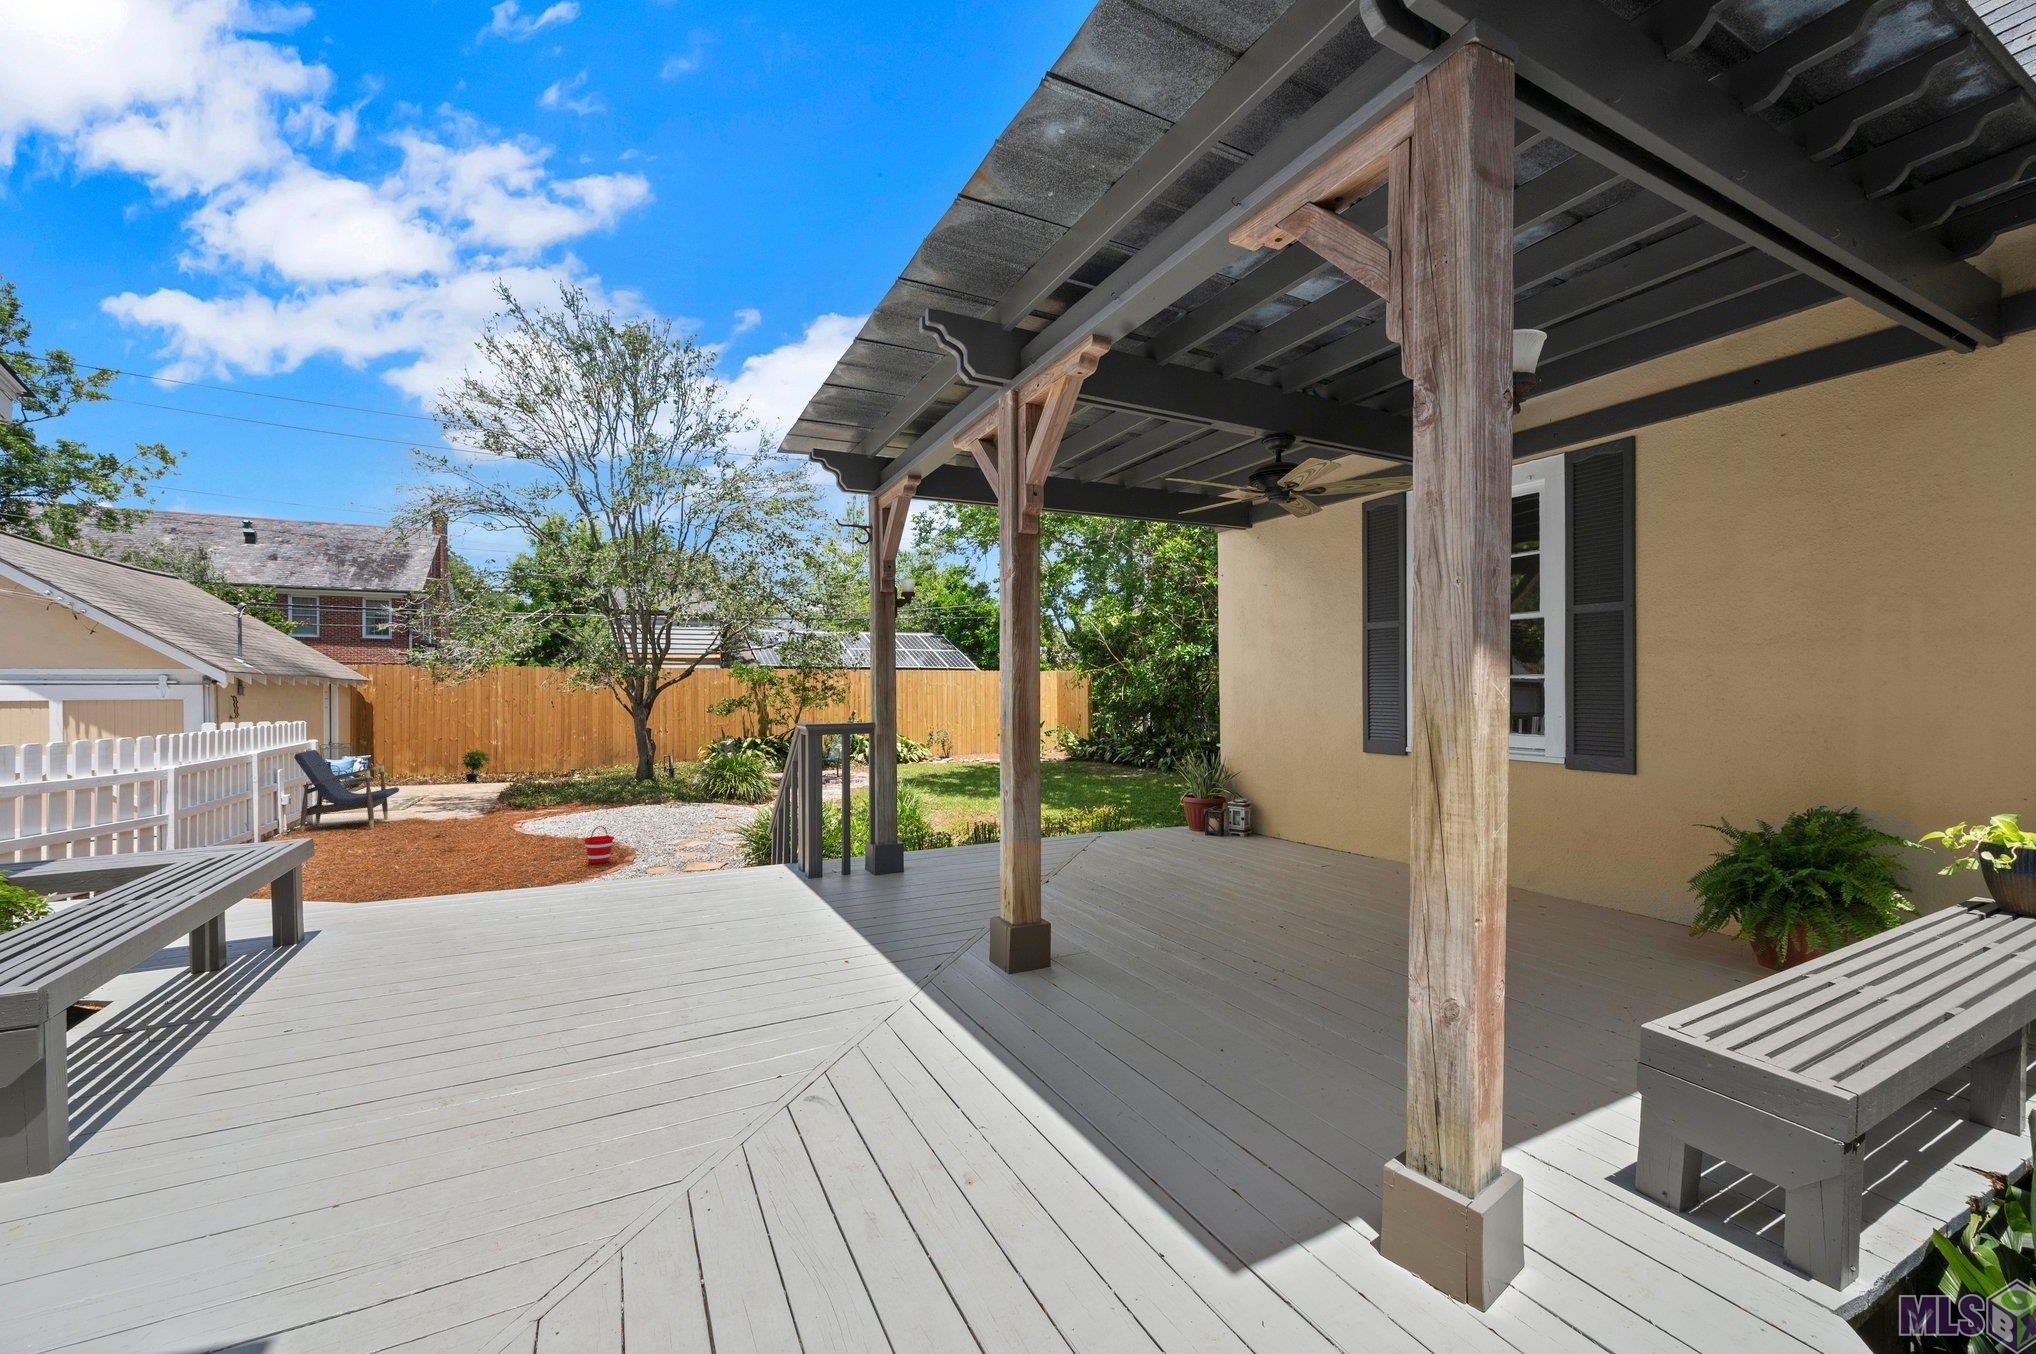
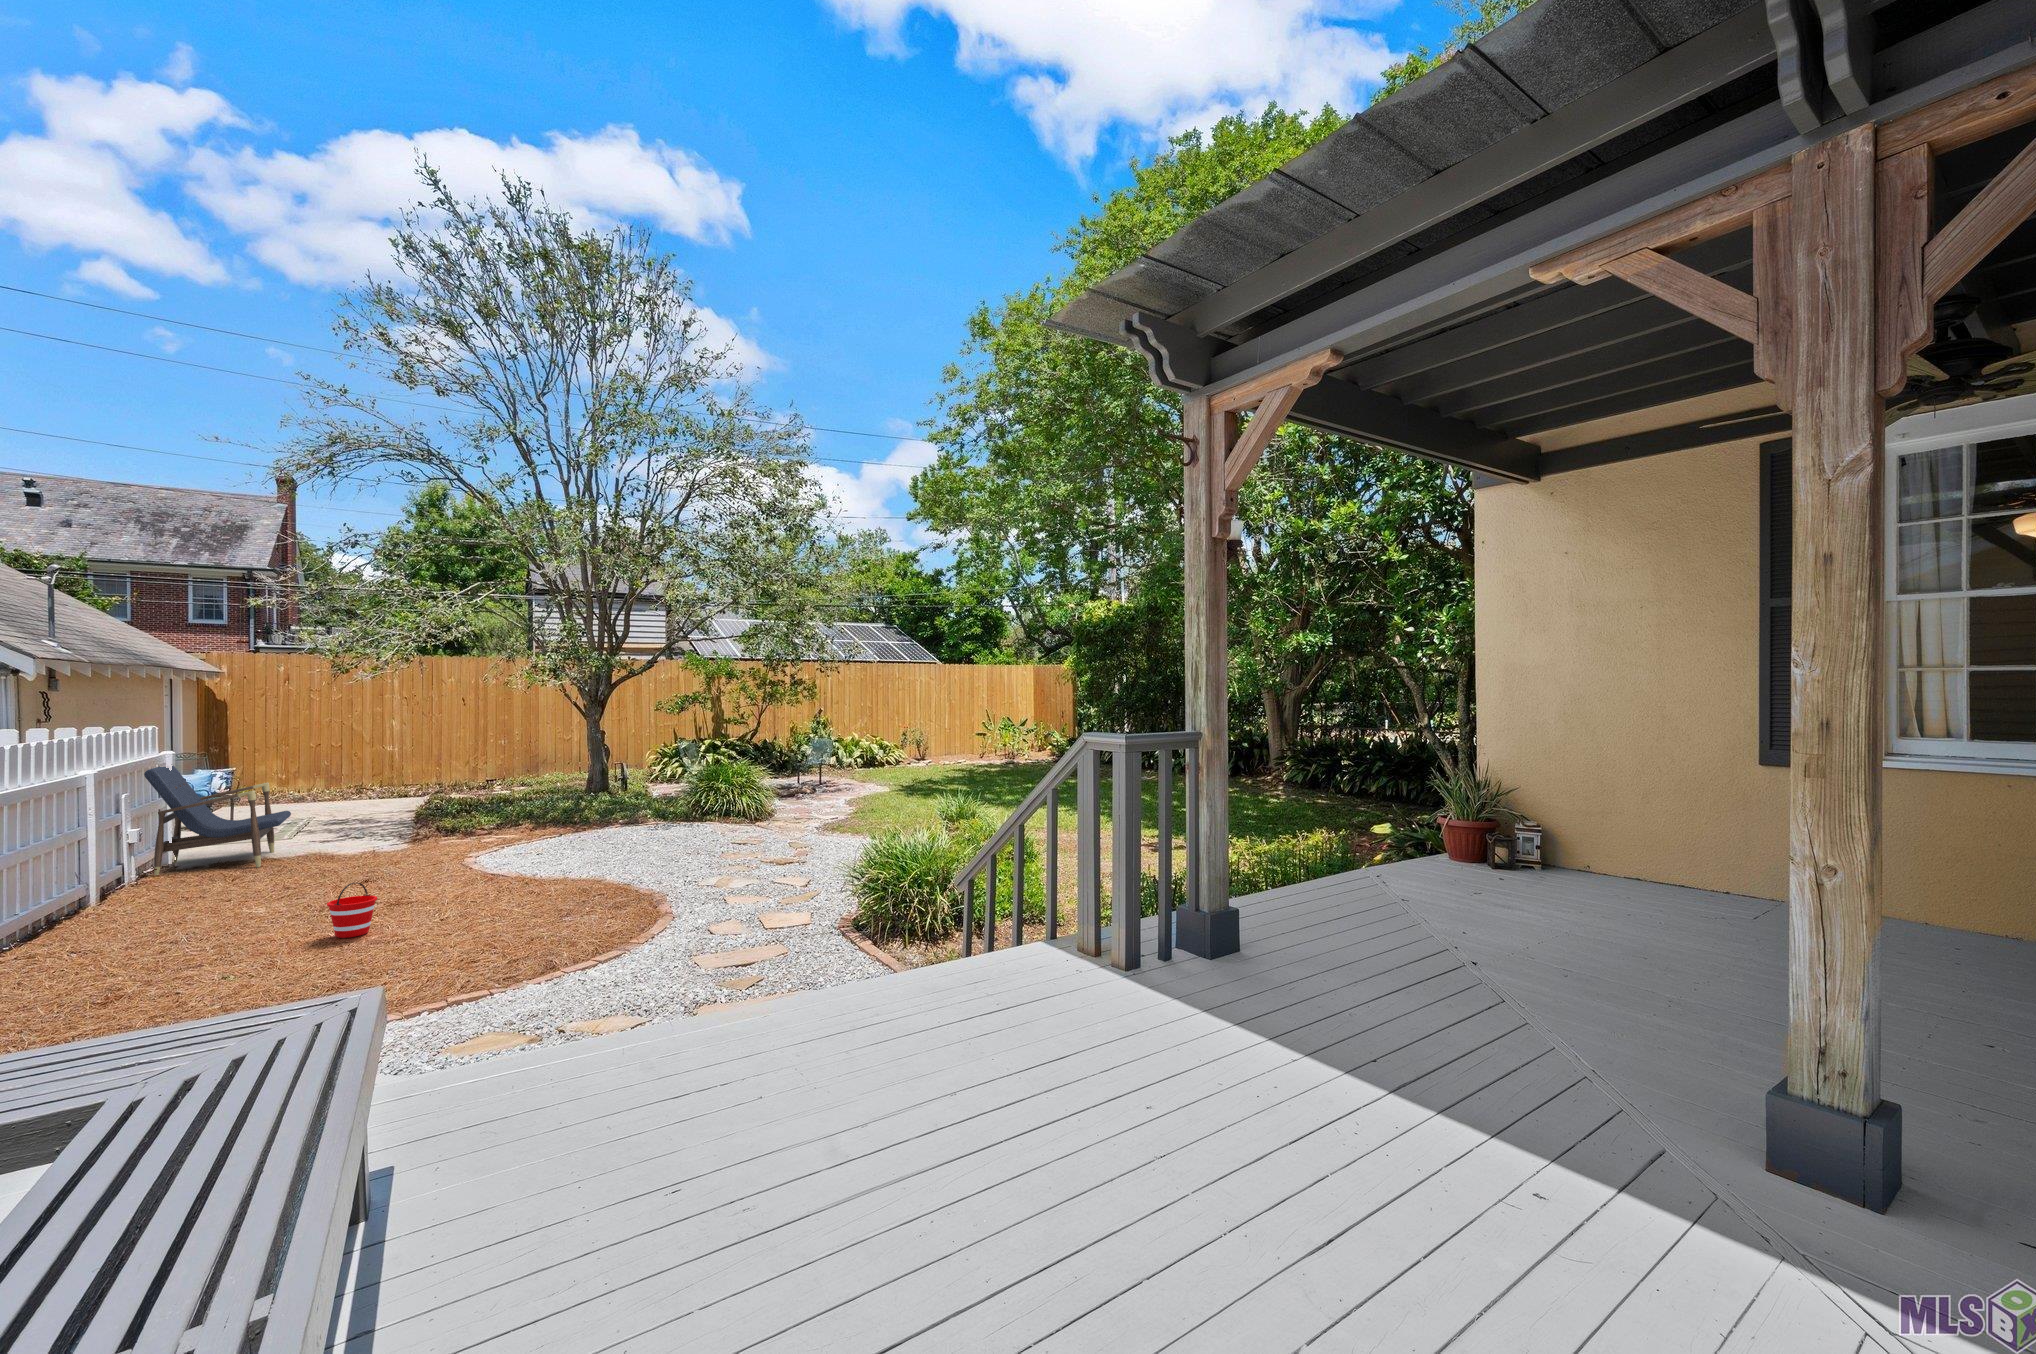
potted plant: present [463,748,490,781] -> none [349,756,387,797]
bucket: present [584,826,614,864] -> present [327,883,377,938]

